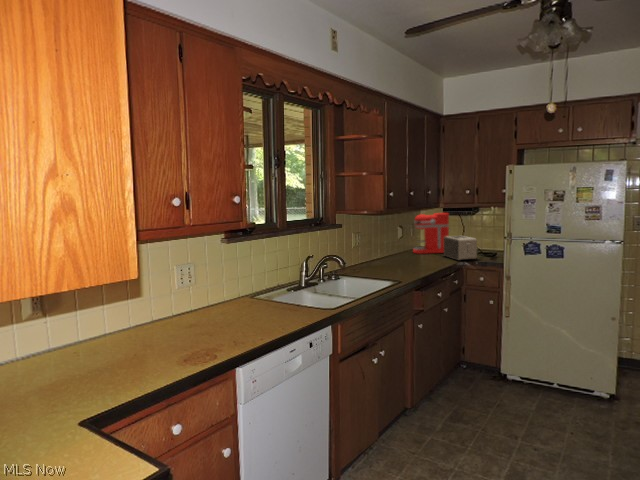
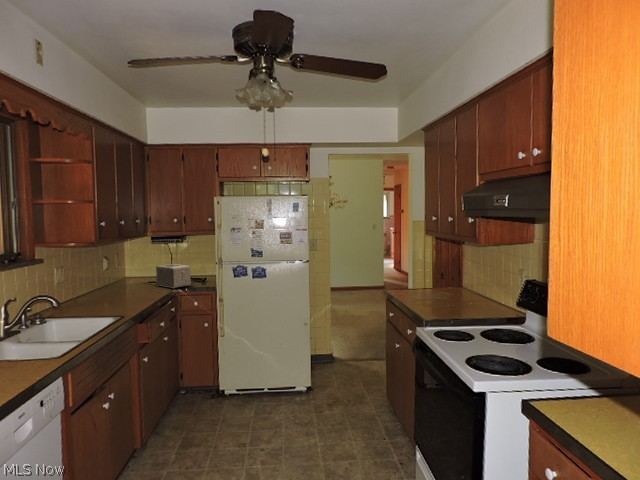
coffee maker: present [413,213,449,254] -> none [121,242,161,286]

